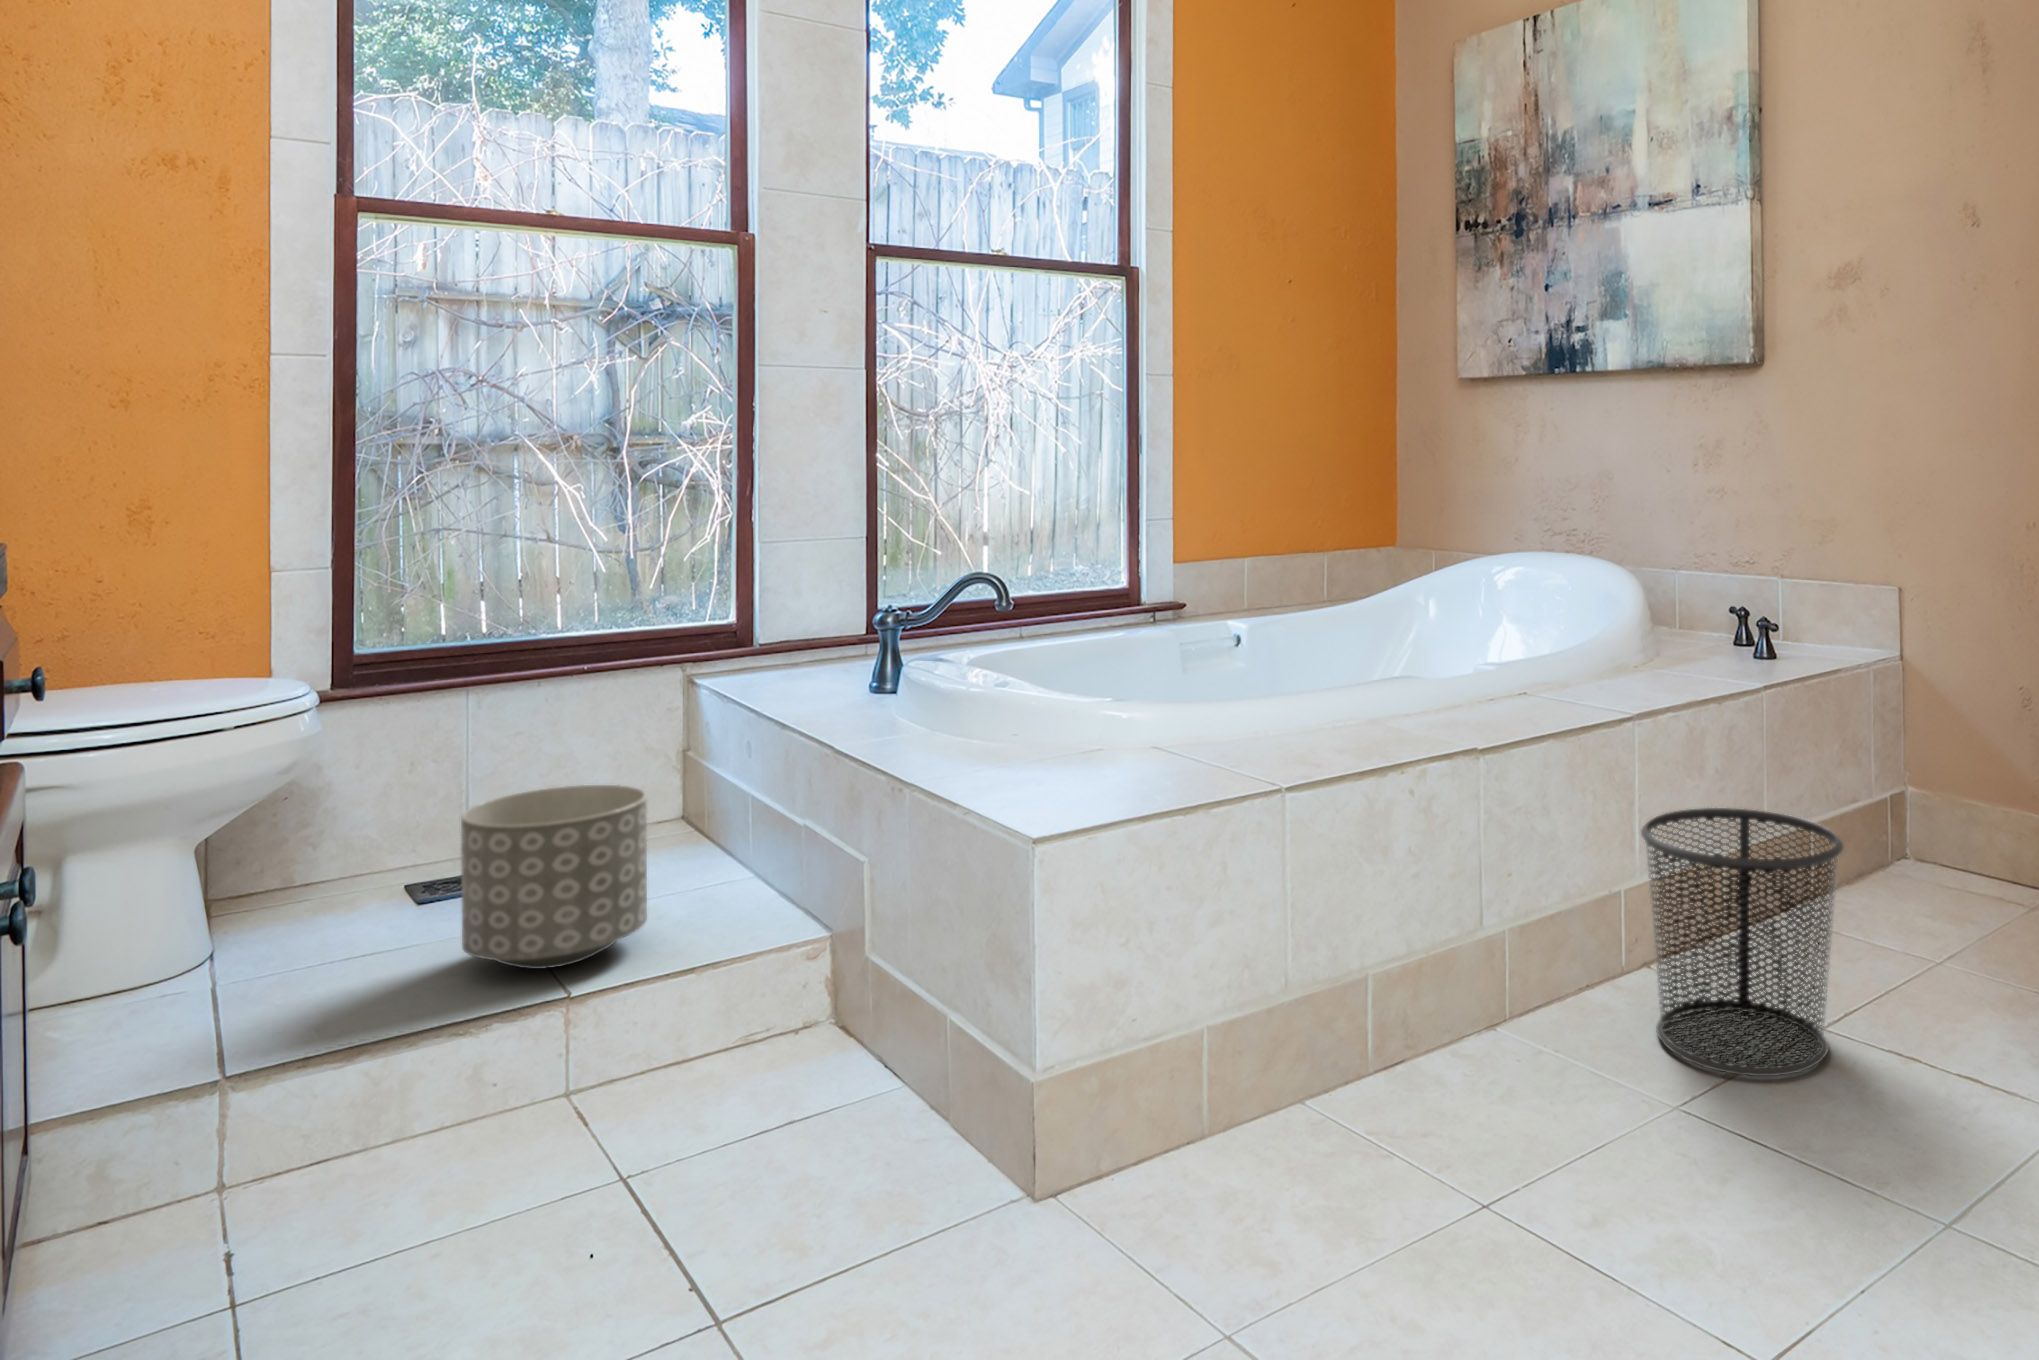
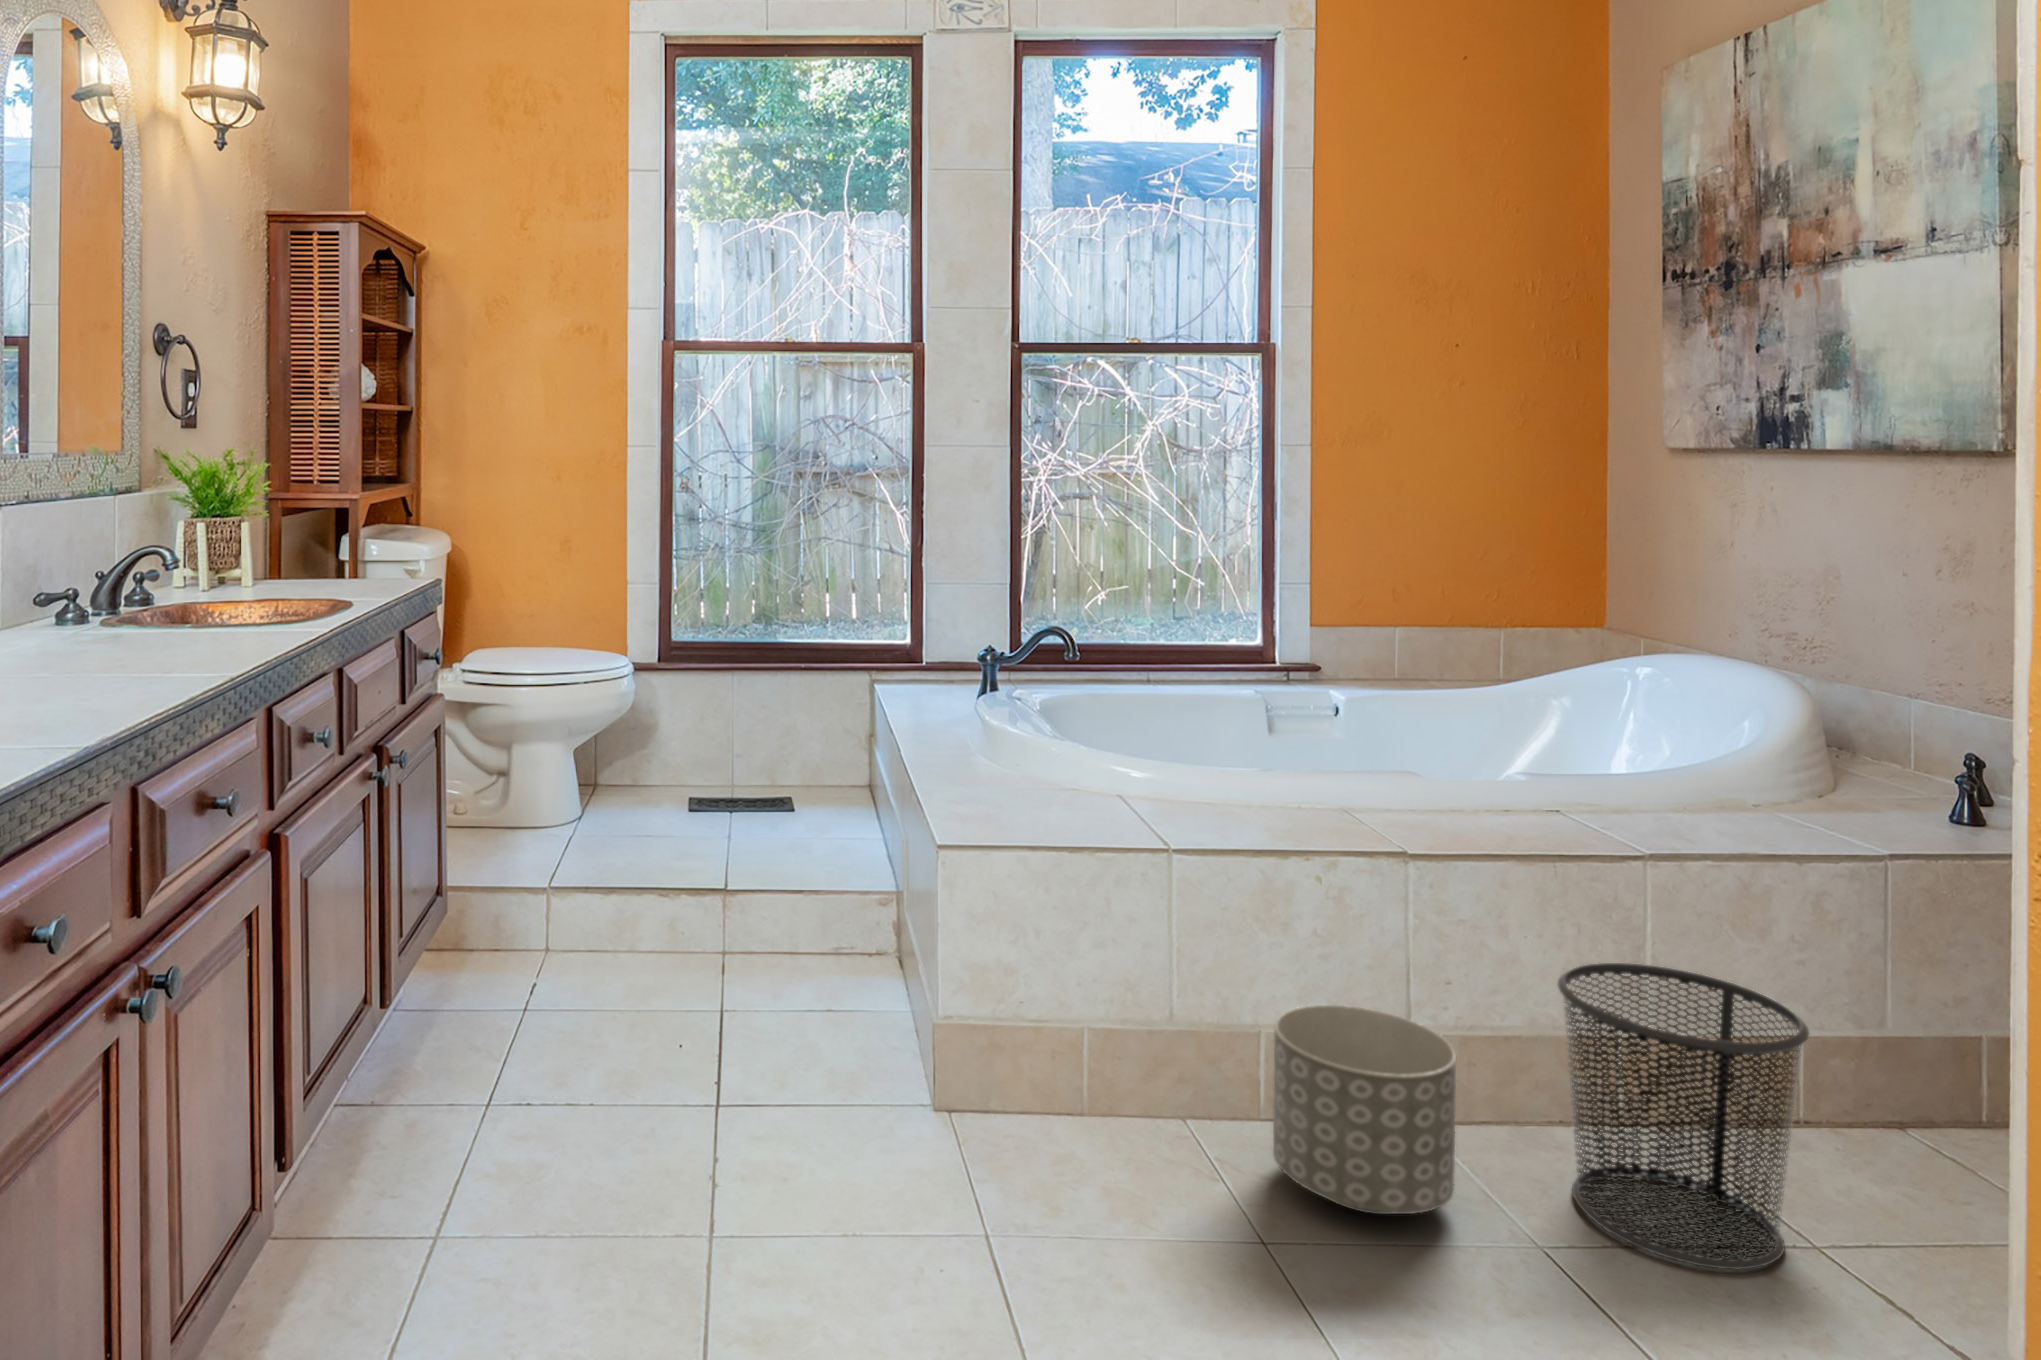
planter: present [461,785,647,969] -> present [1273,1005,1456,1214]

